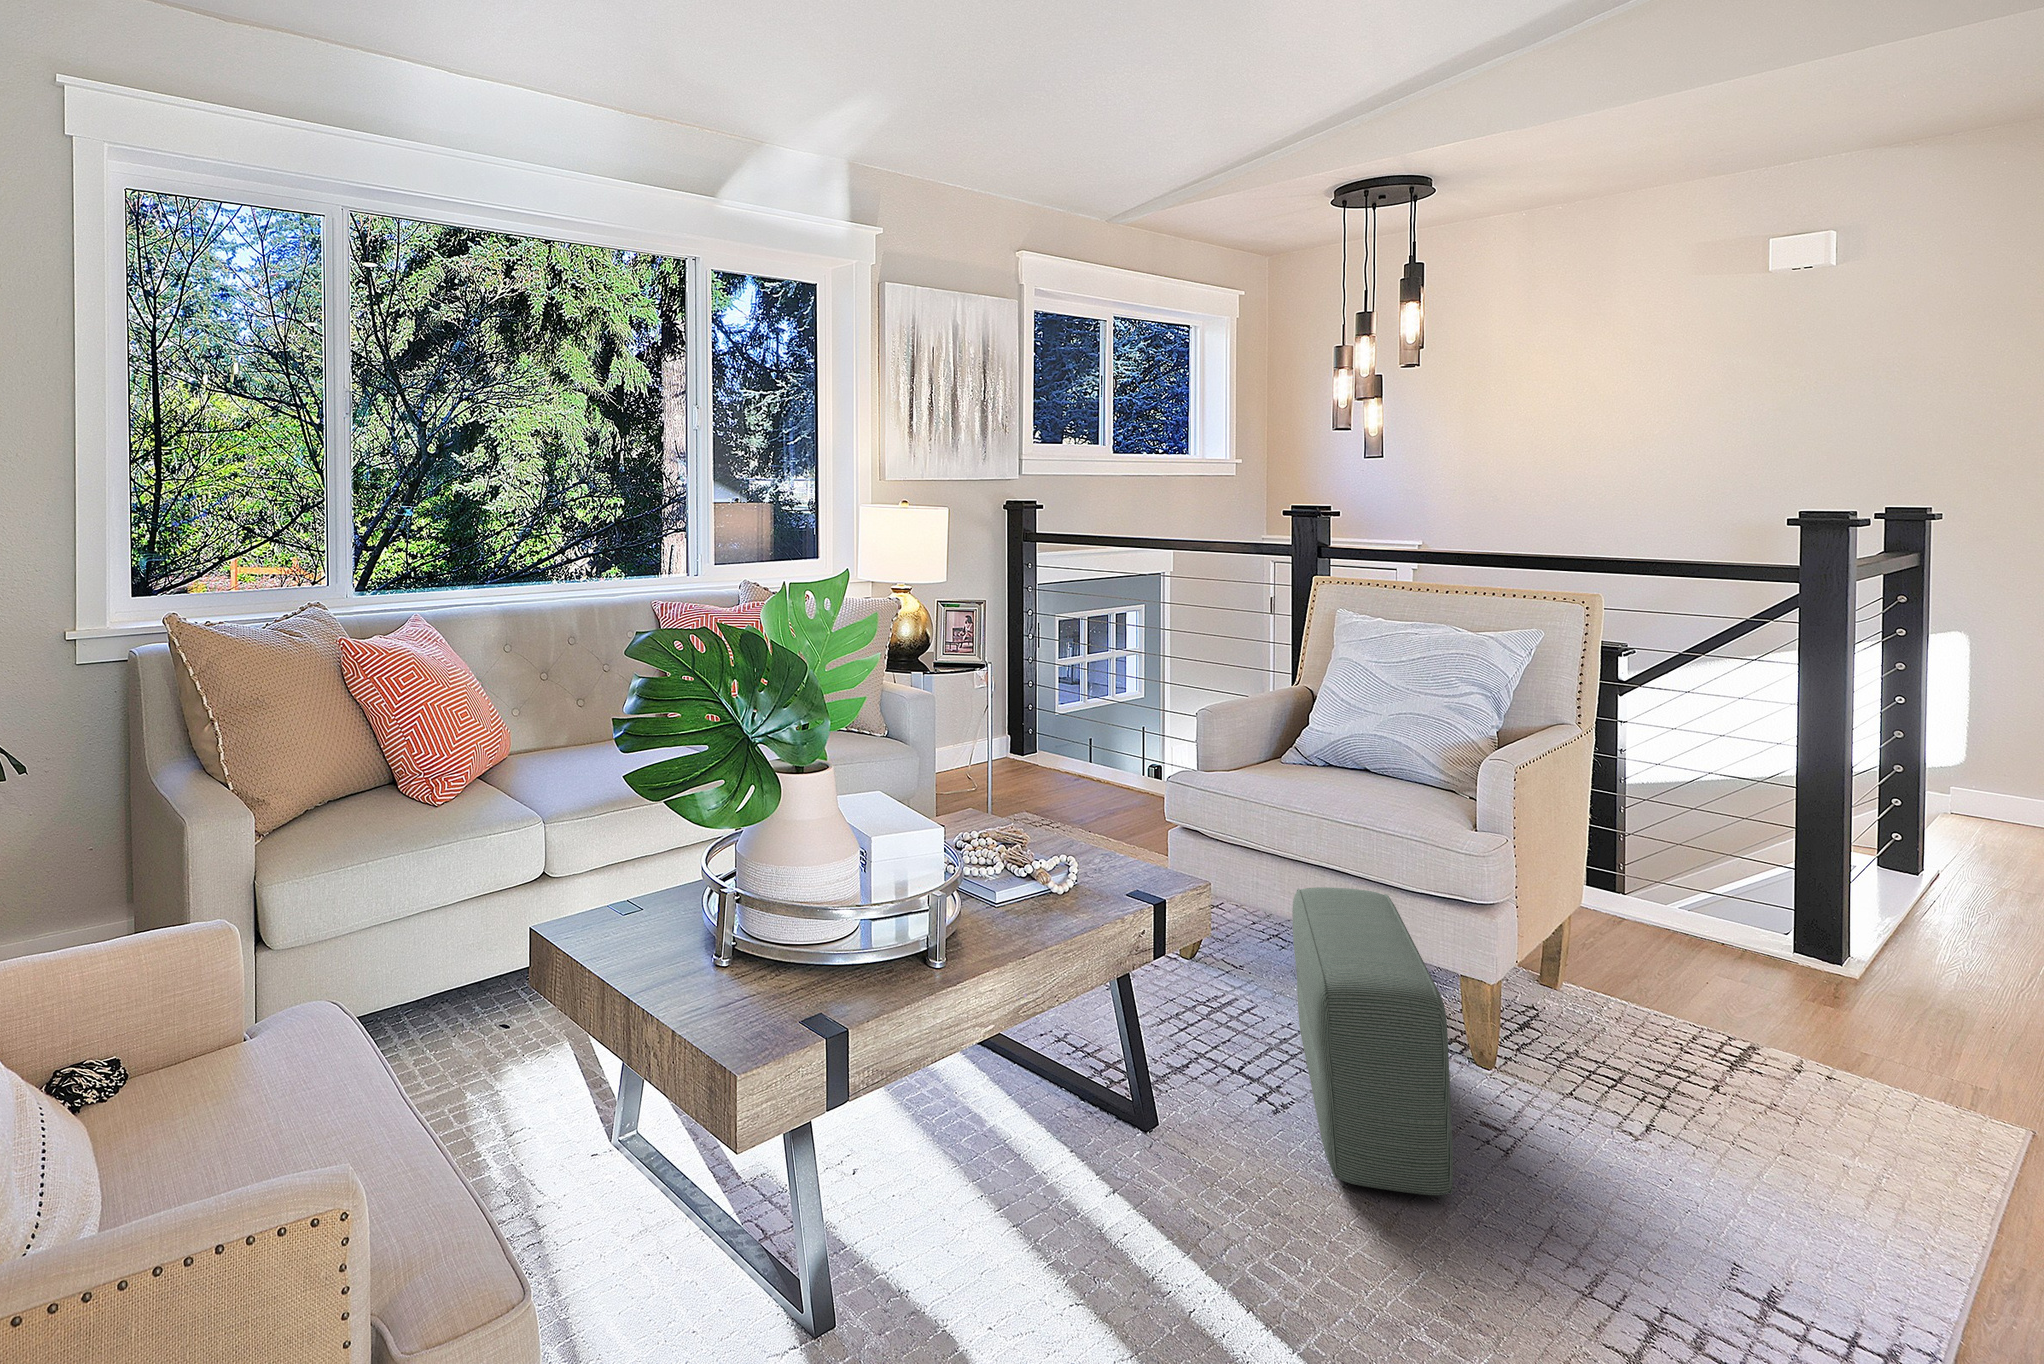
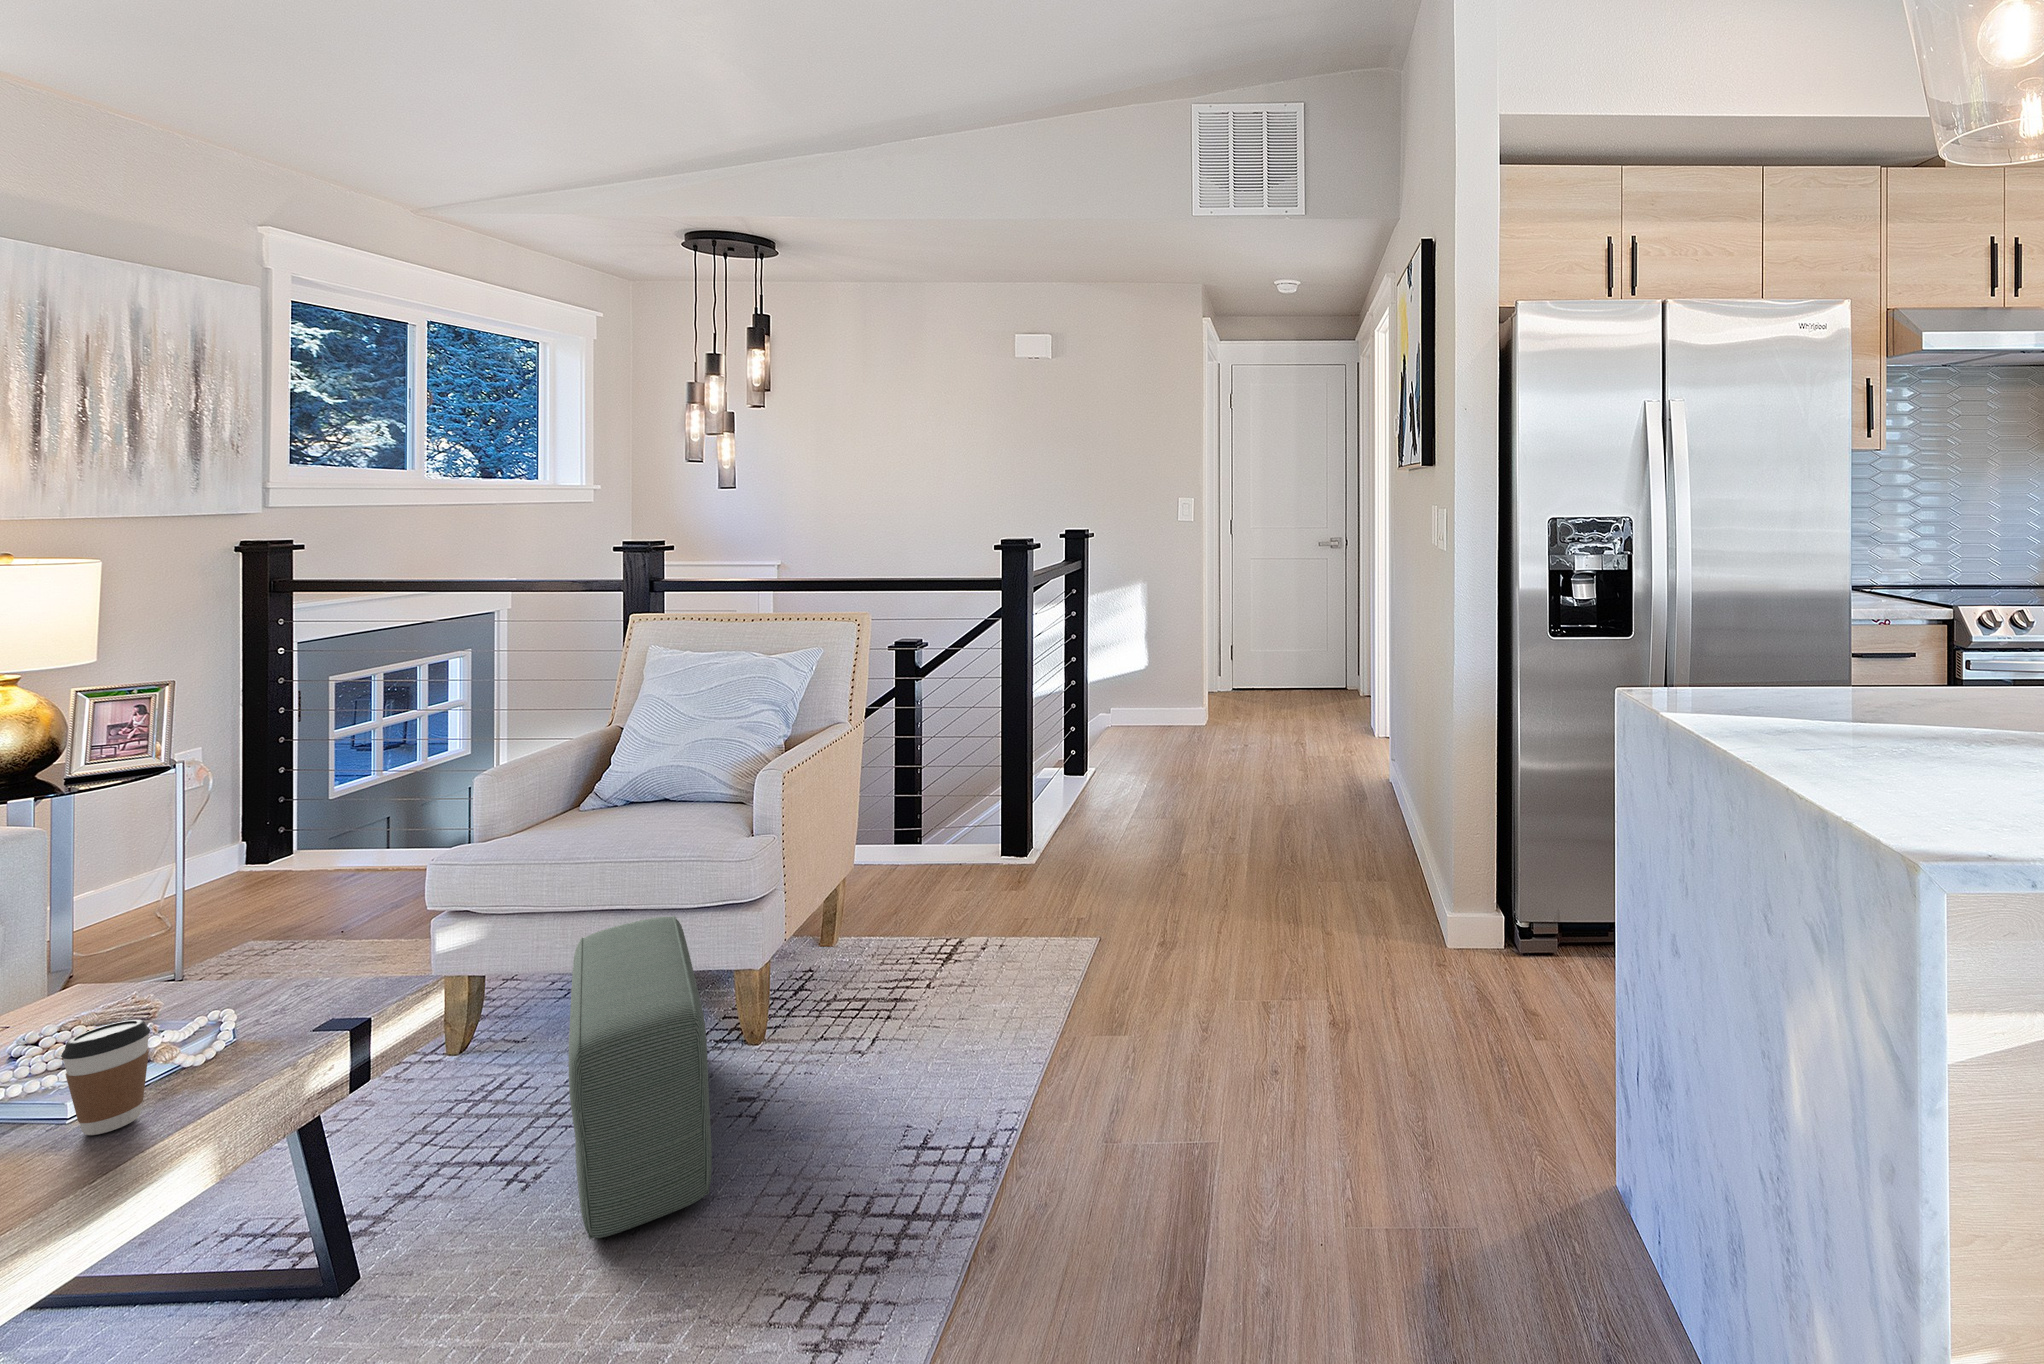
coffee cup: none [1001,843,1044,921] -> present [61,1020,150,1135]

